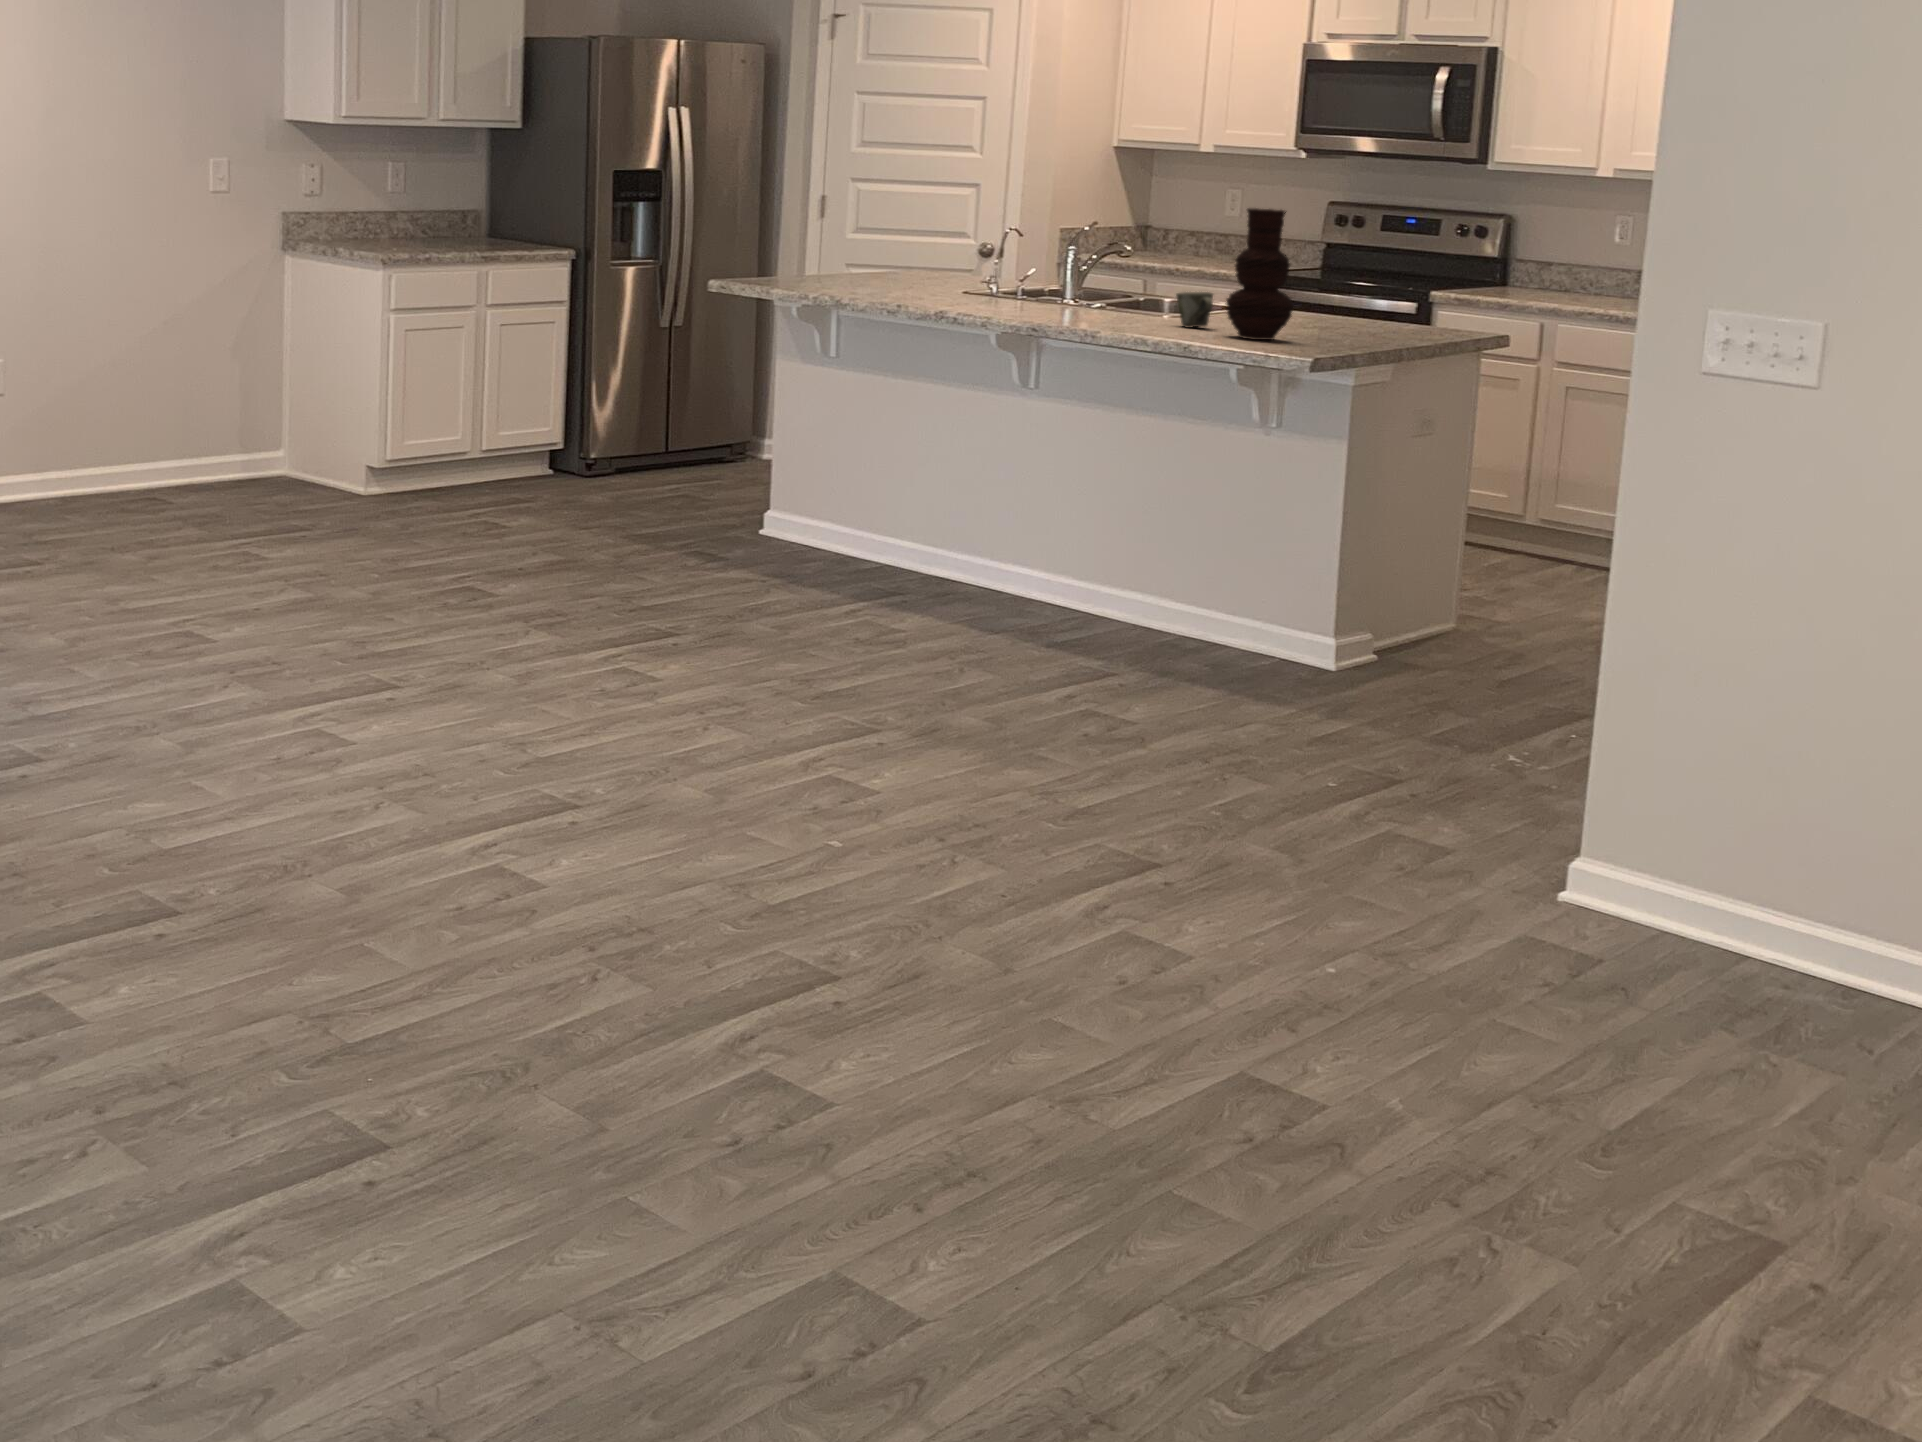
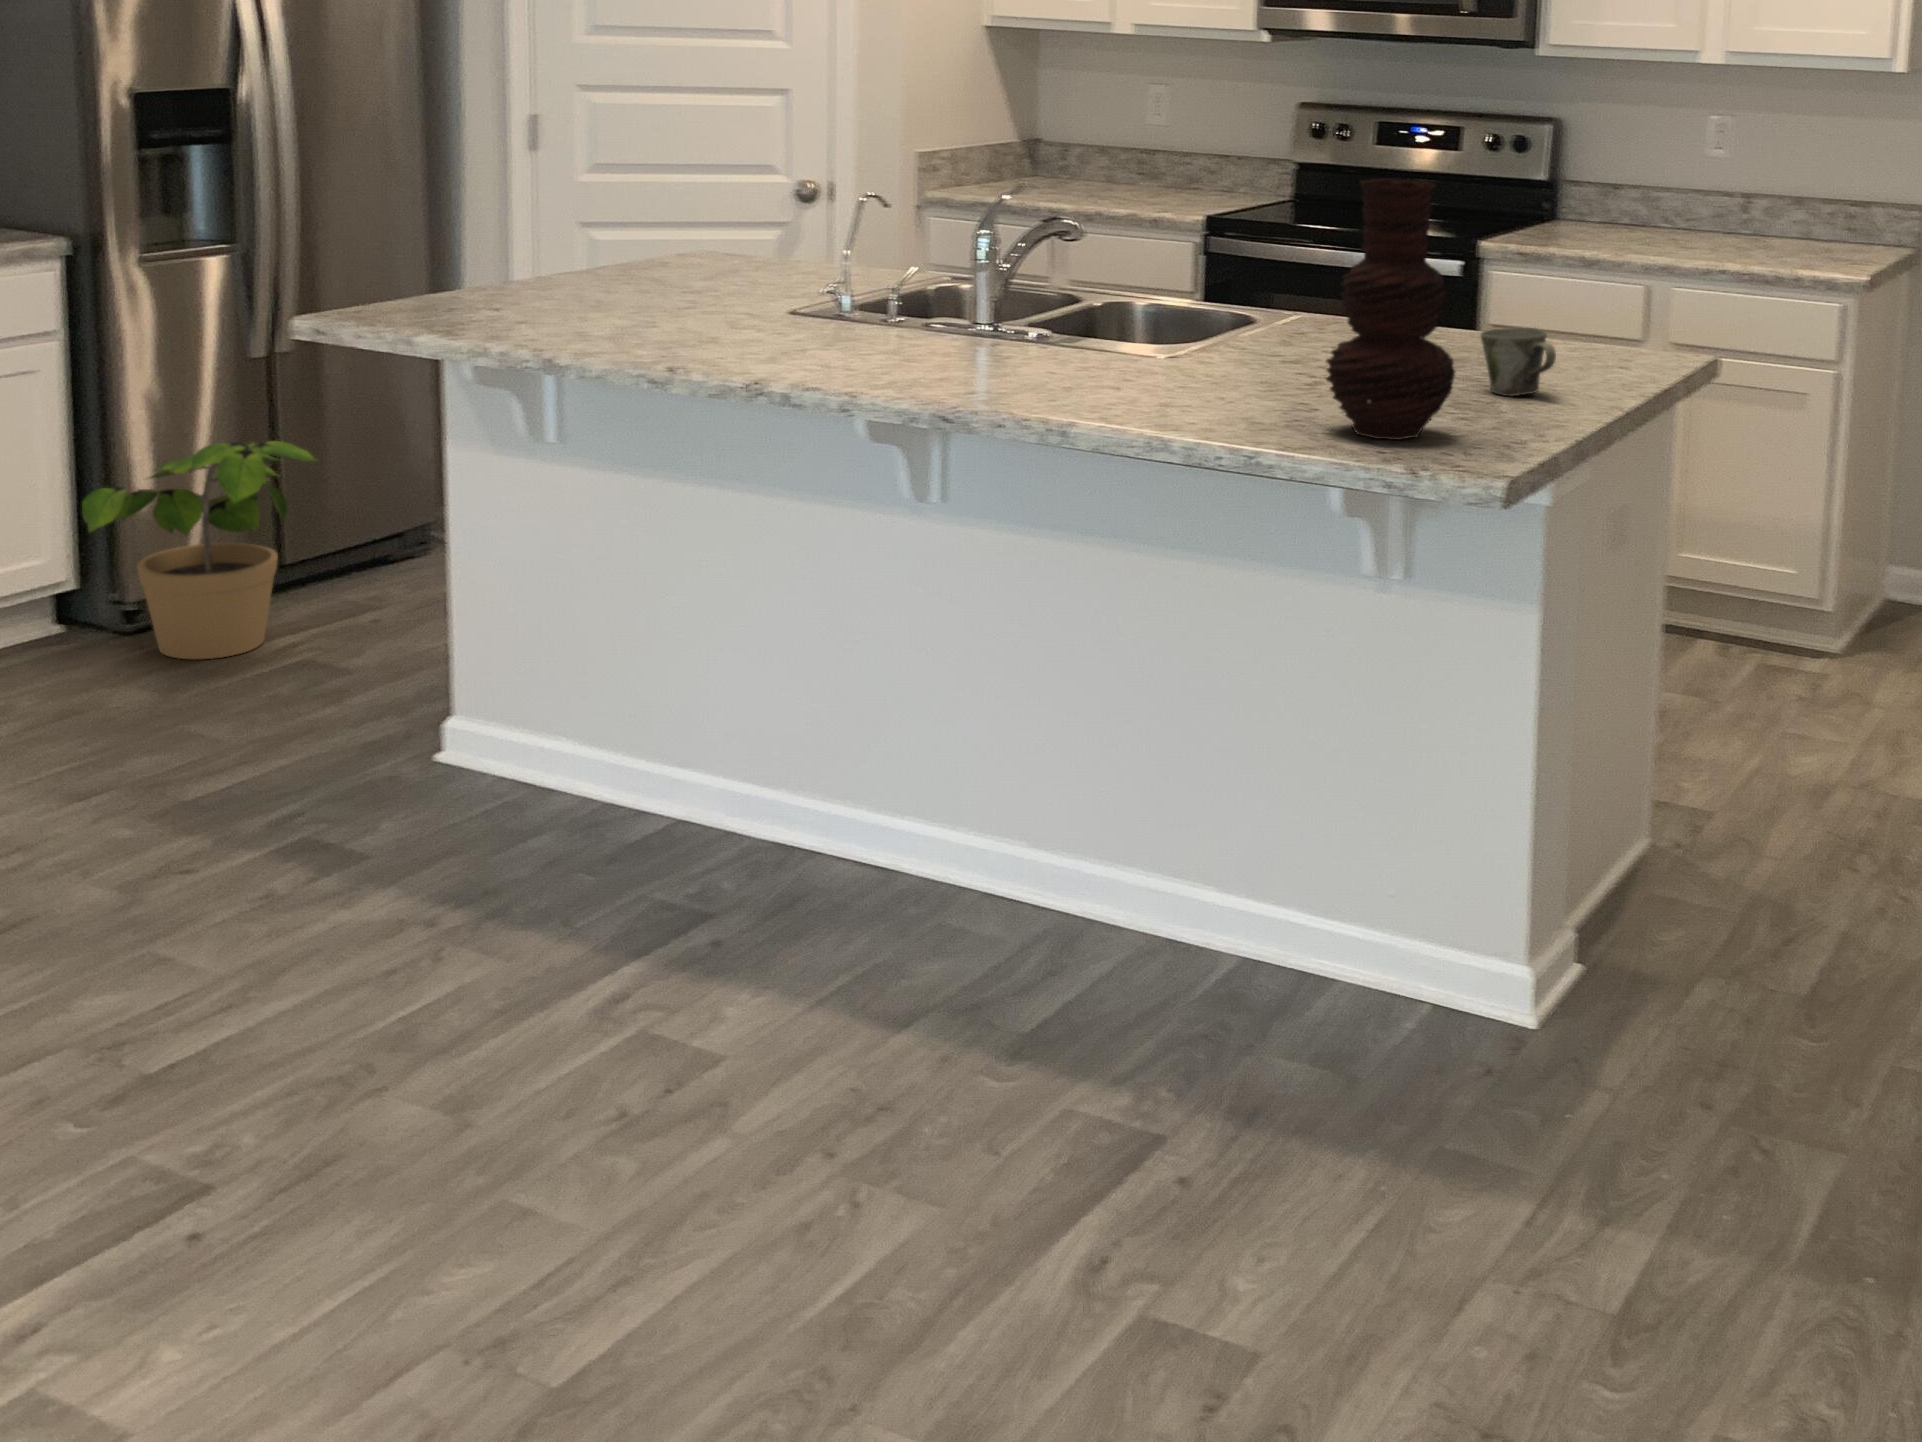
mug: present [1176,292,1213,328] -> present [1480,328,1556,396]
potted plant: none [577,363,703,490] -> present [82,441,317,659]

